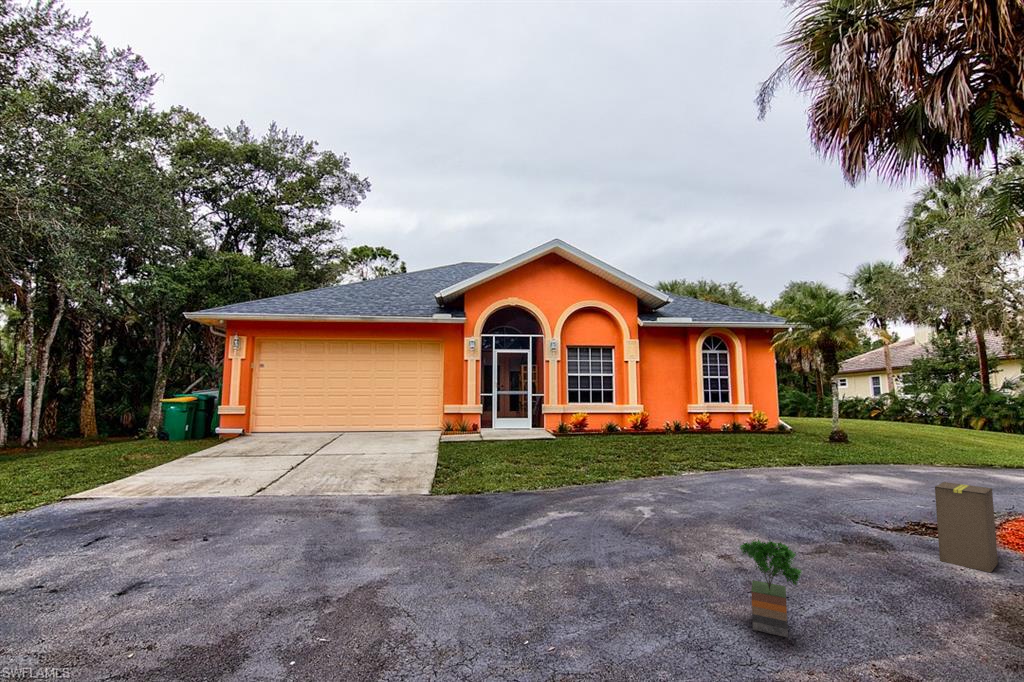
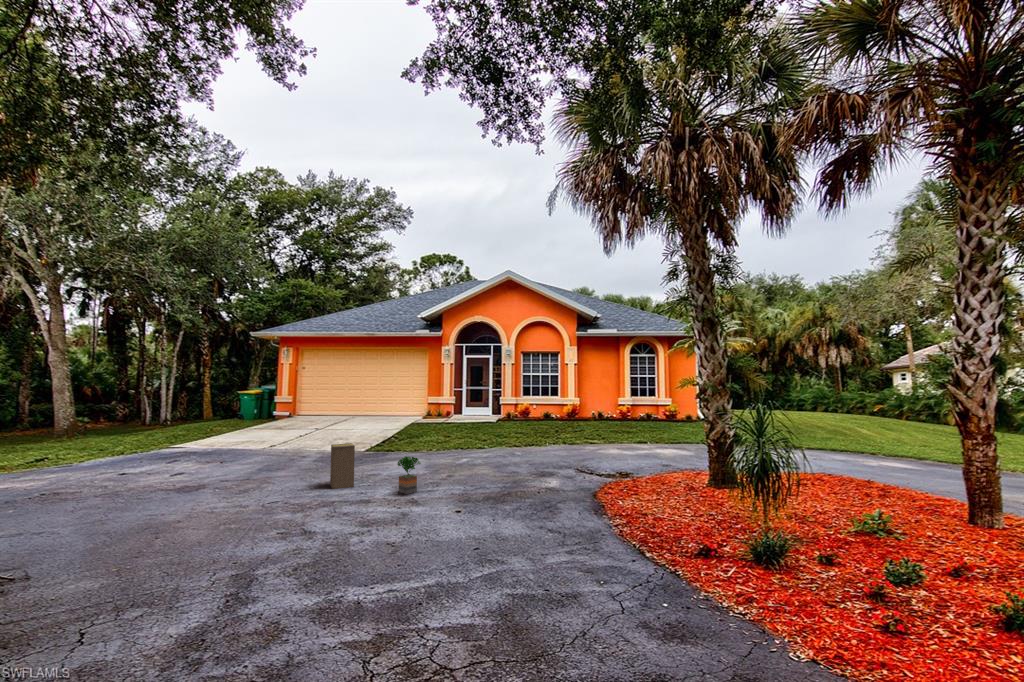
cardboard box: present [935,482,998,572] -> present [330,443,355,489]

